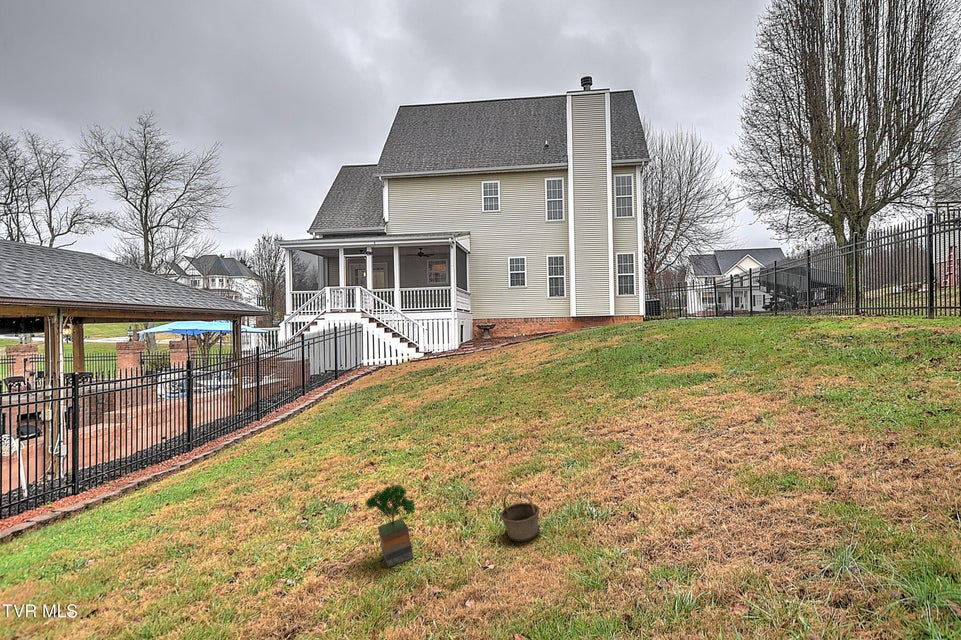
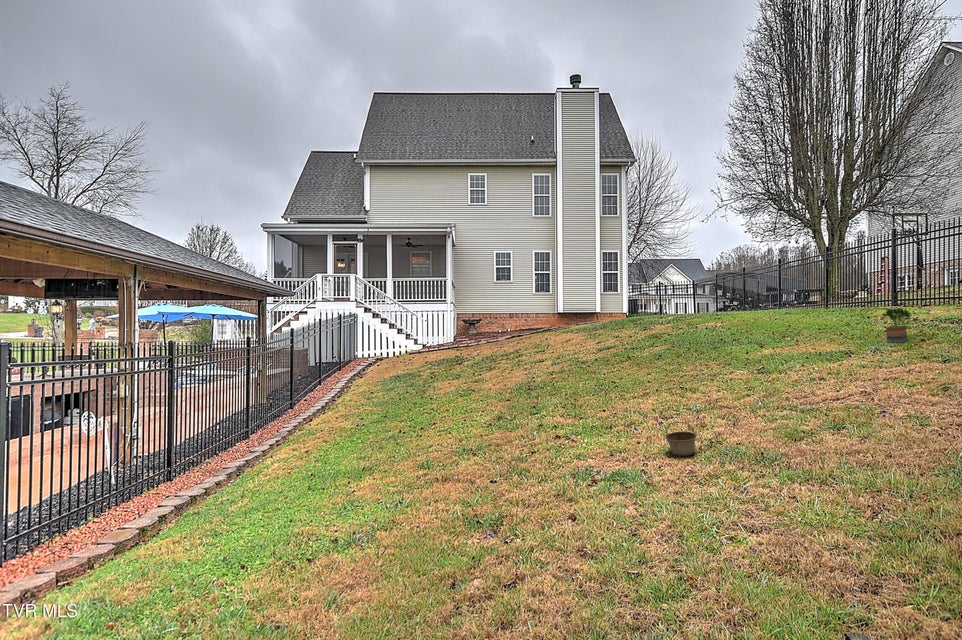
potted tree: present [365,485,415,567] -> present [881,309,911,342]

